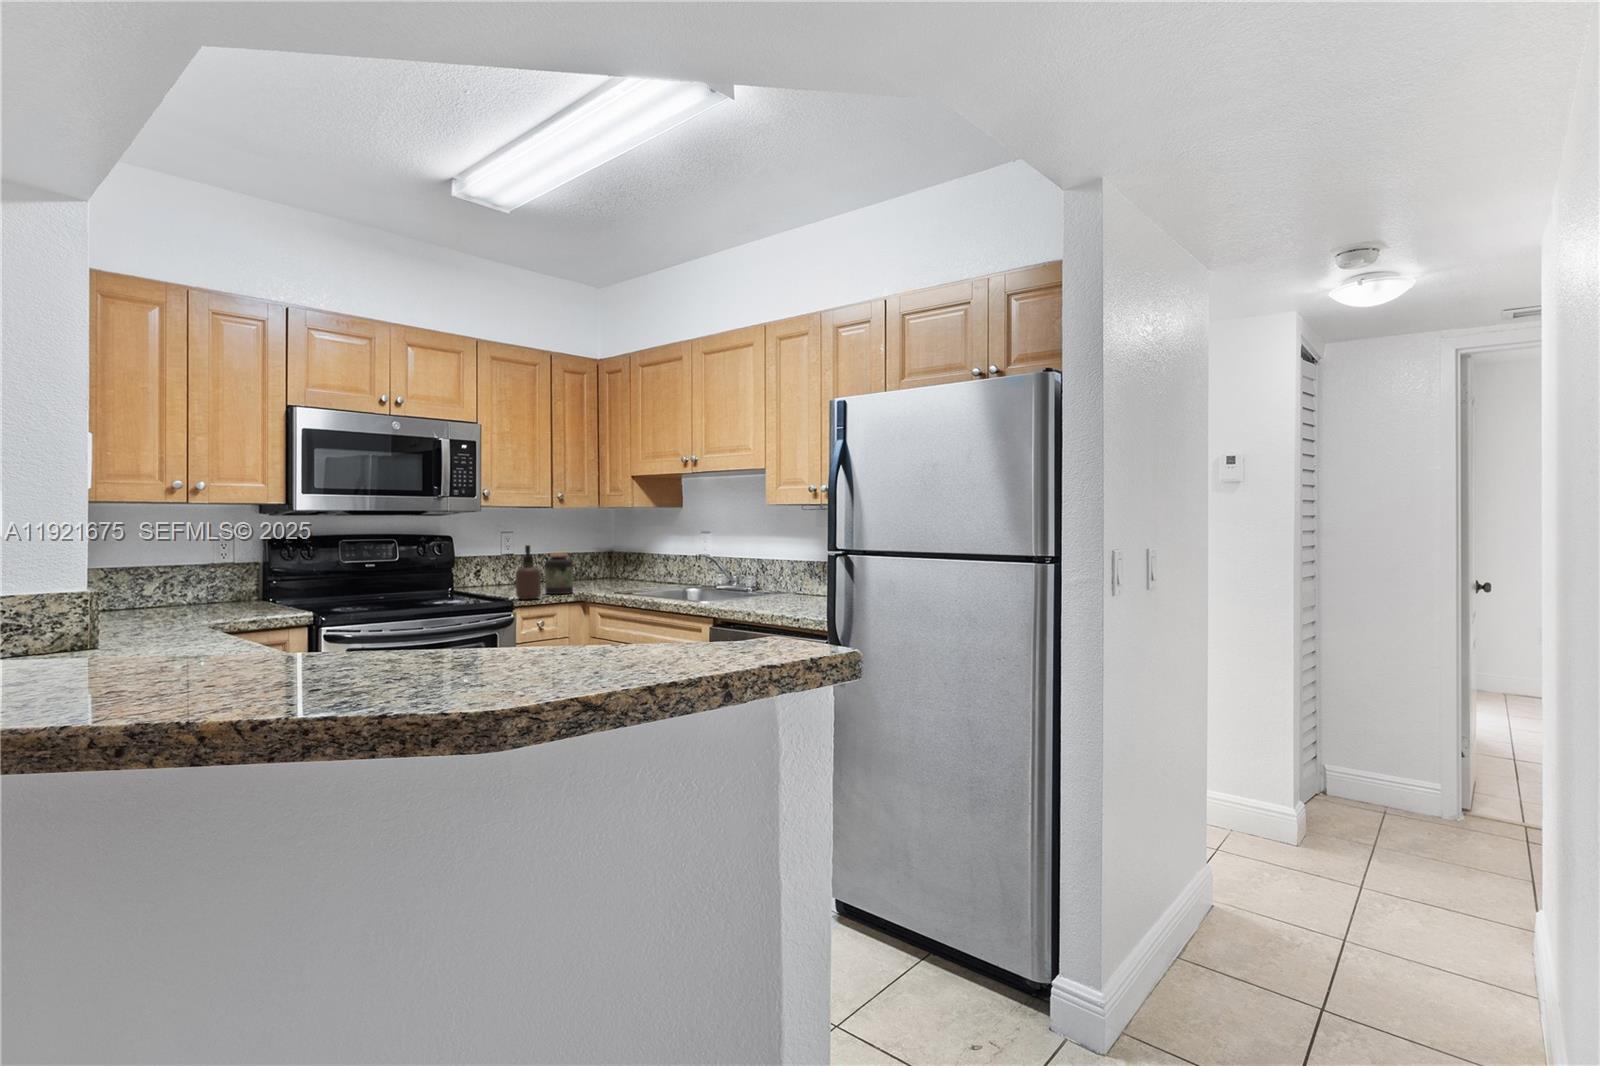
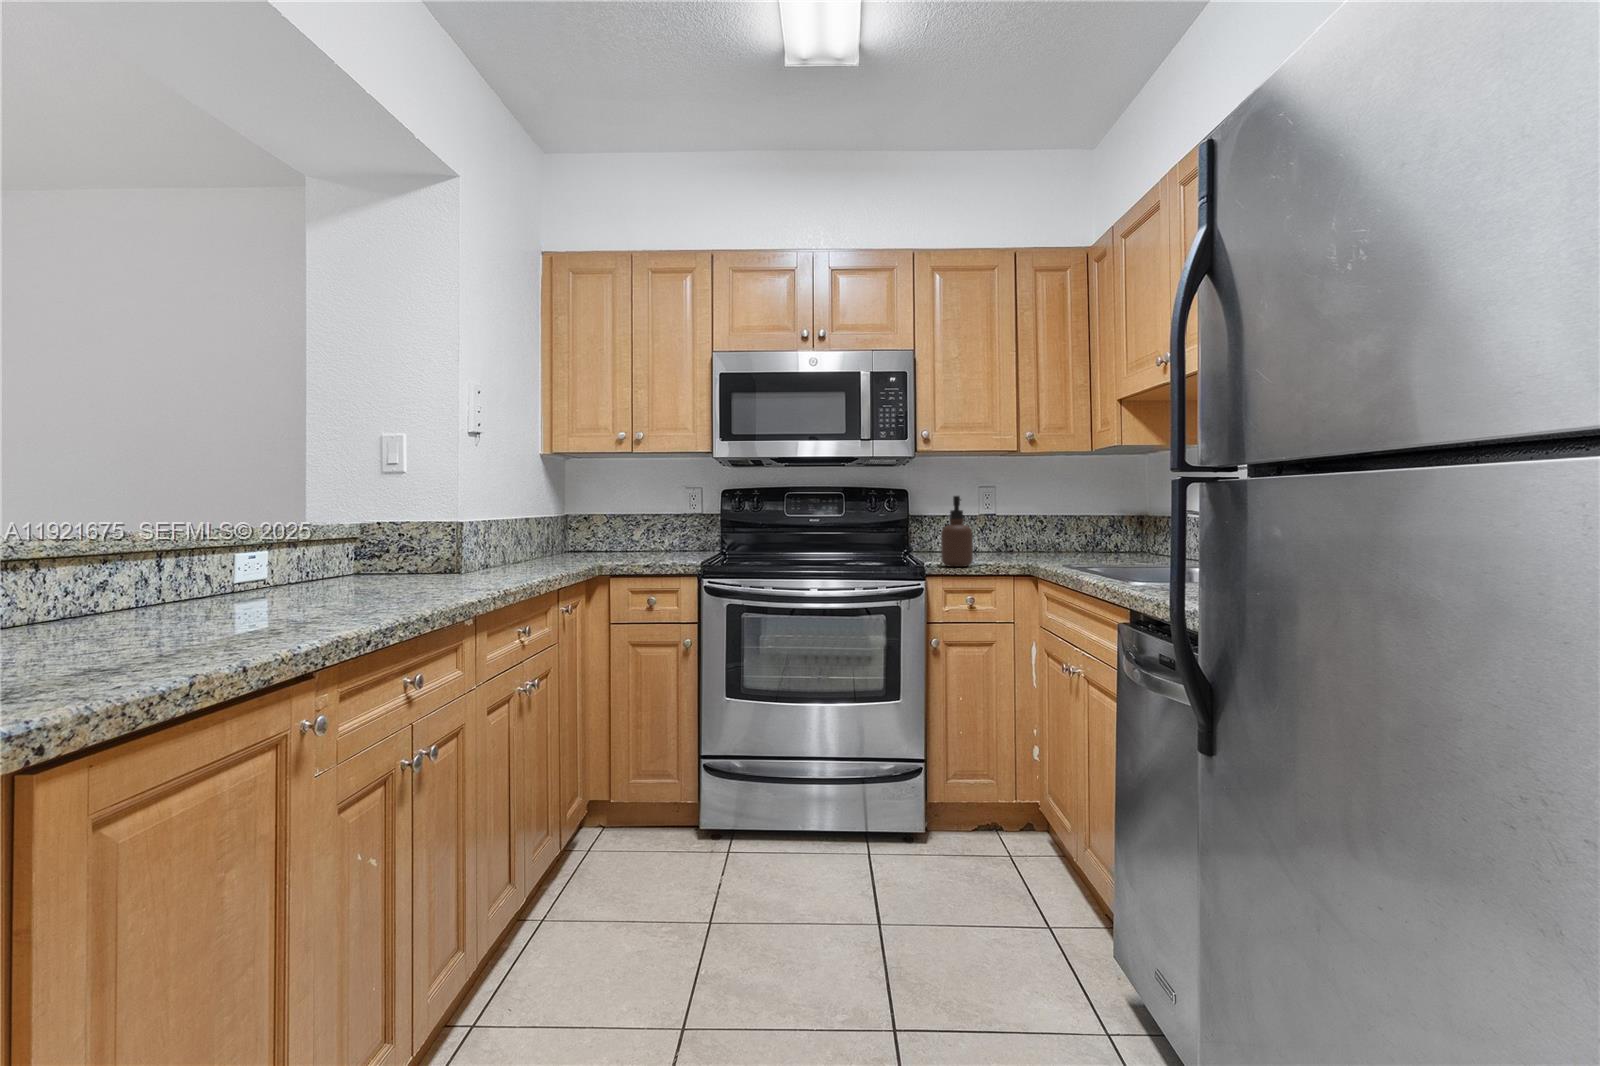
jar: present [545,553,573,594] -> none [1000,509,1036,564]

